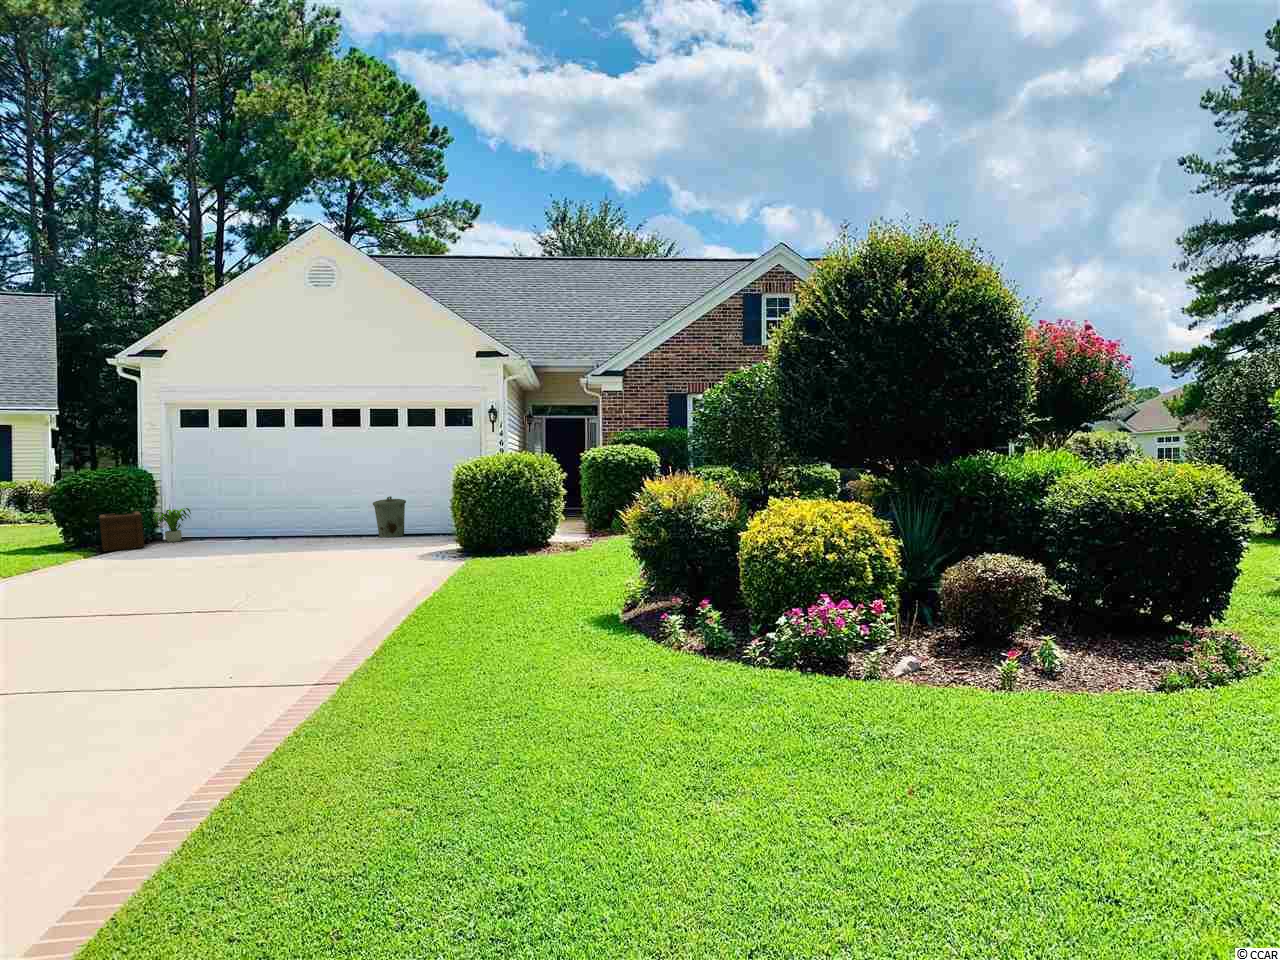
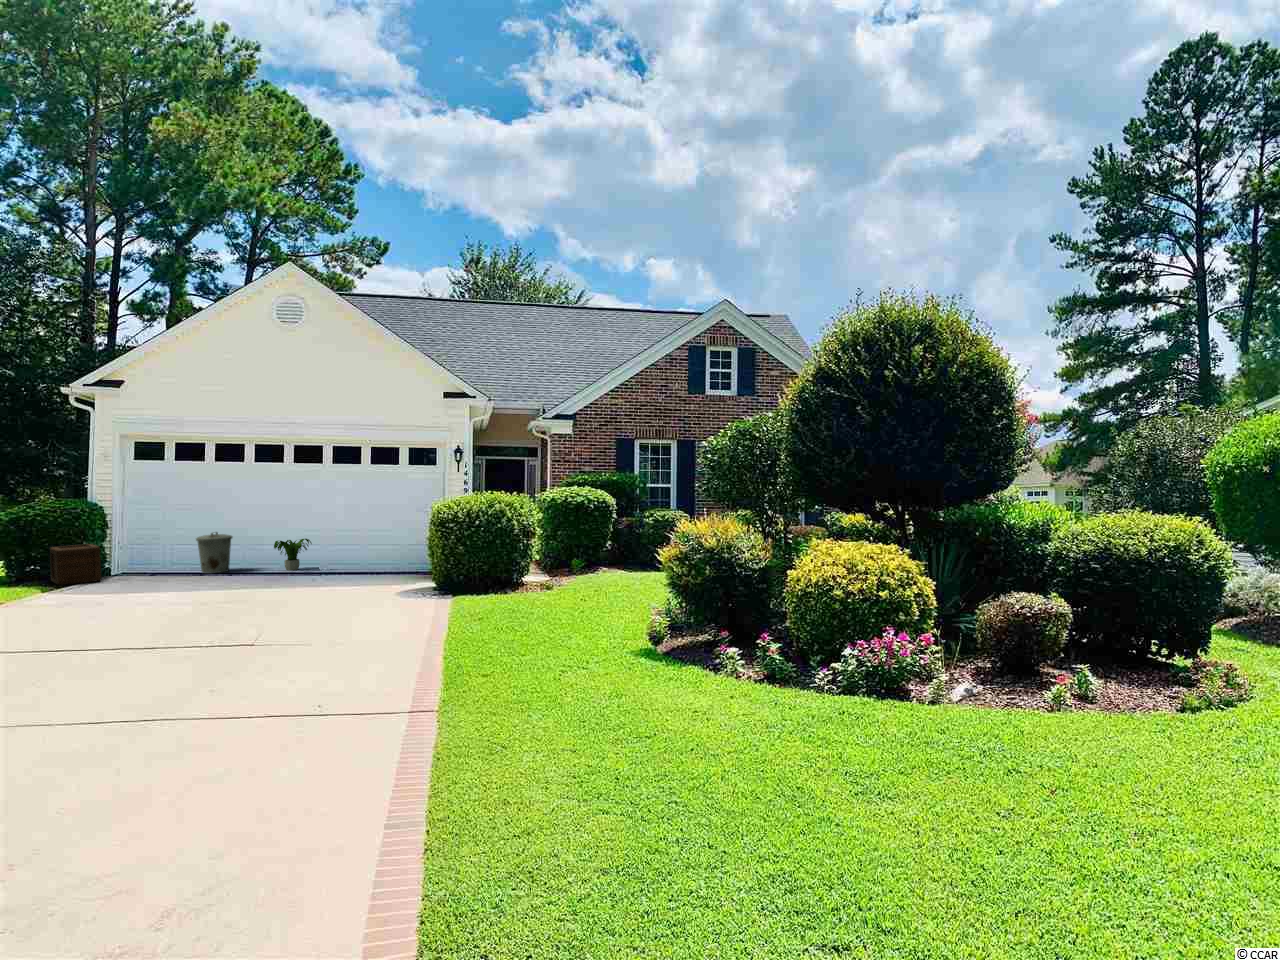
trash can: present [373,496,406,538] -> present [196,532,232,573]
potted plant: present [153,508,191,542] -> present [274,539,312,570]

